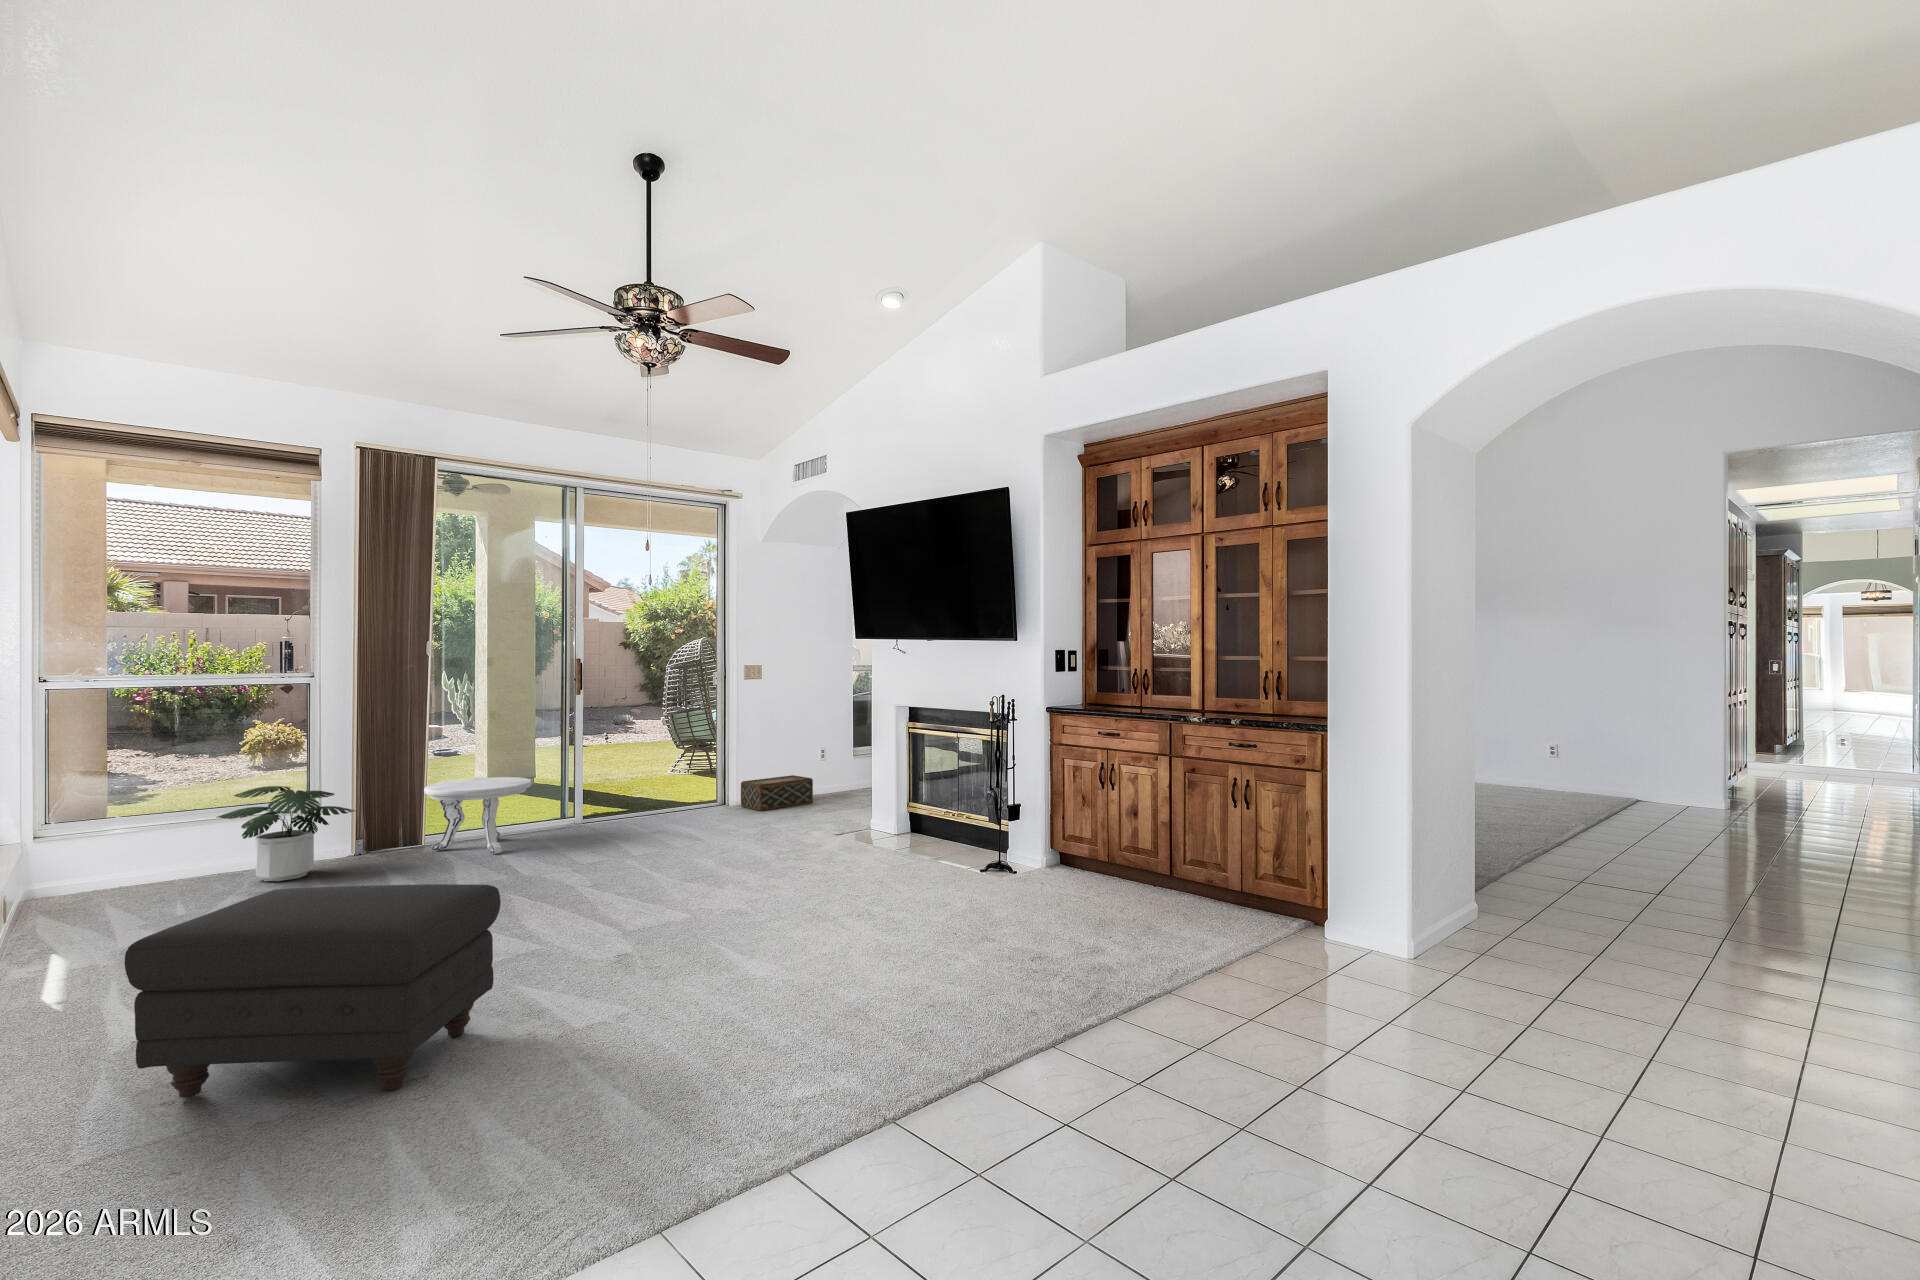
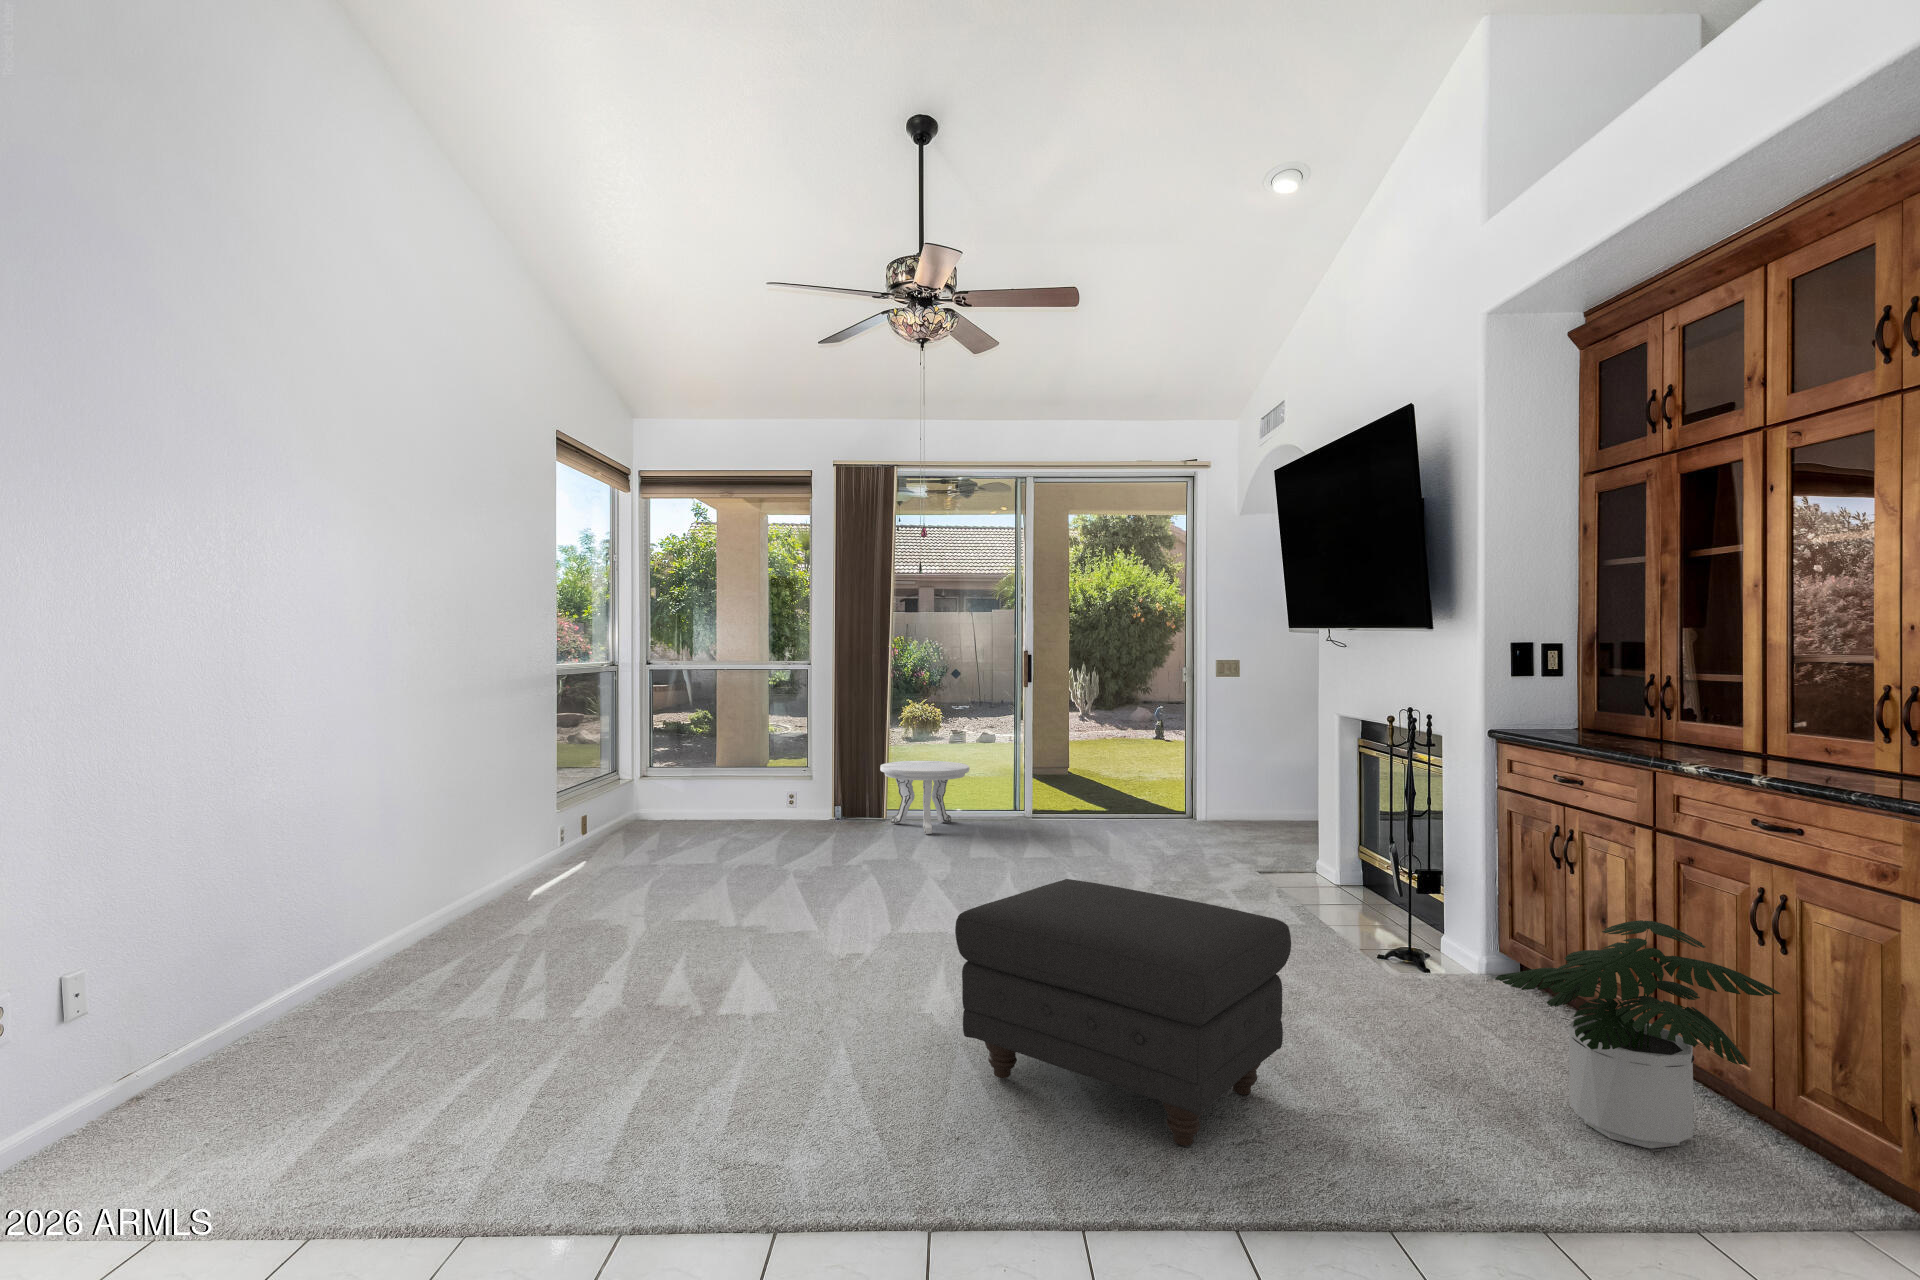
woven basket: present [741,775,813,811] -> none [1204,796,1292,833]
potted plant: present [217,786,355,881] -> present [1495,920,1781,1149]
ottoman: present [124,884,501,1098] -> present [955,879,1291,1146]

